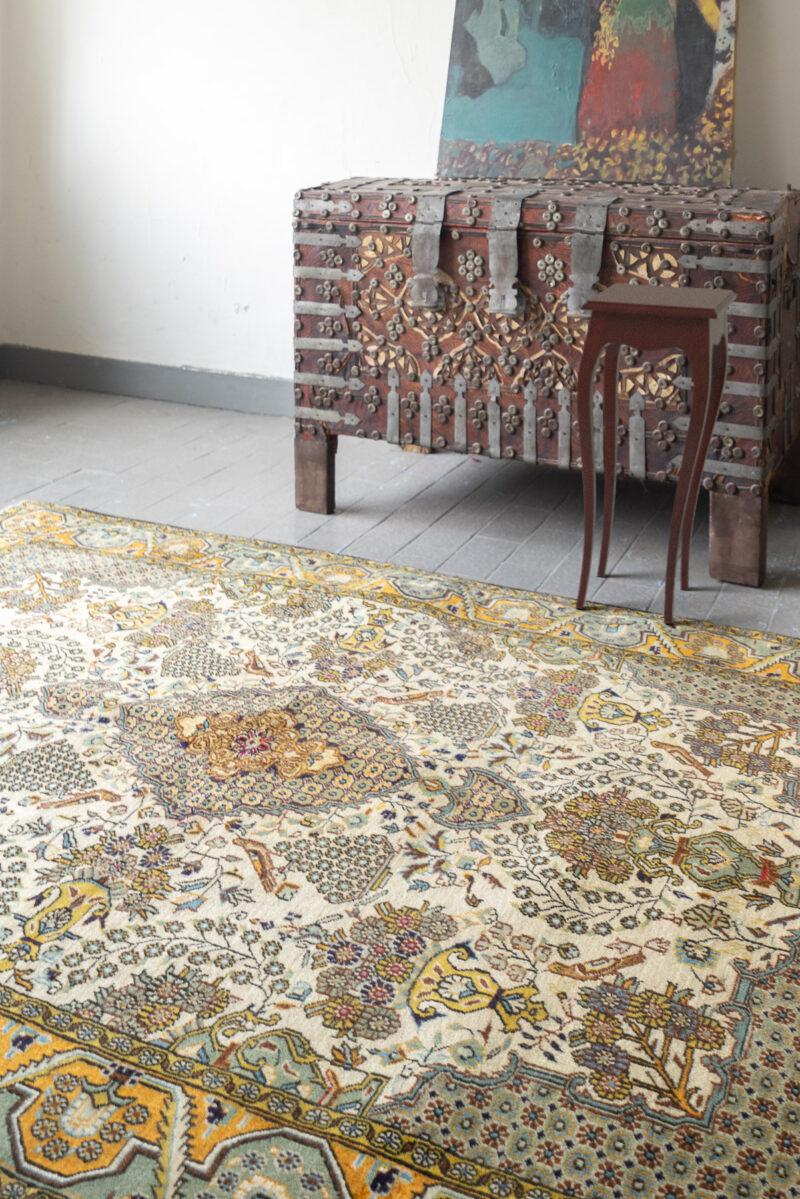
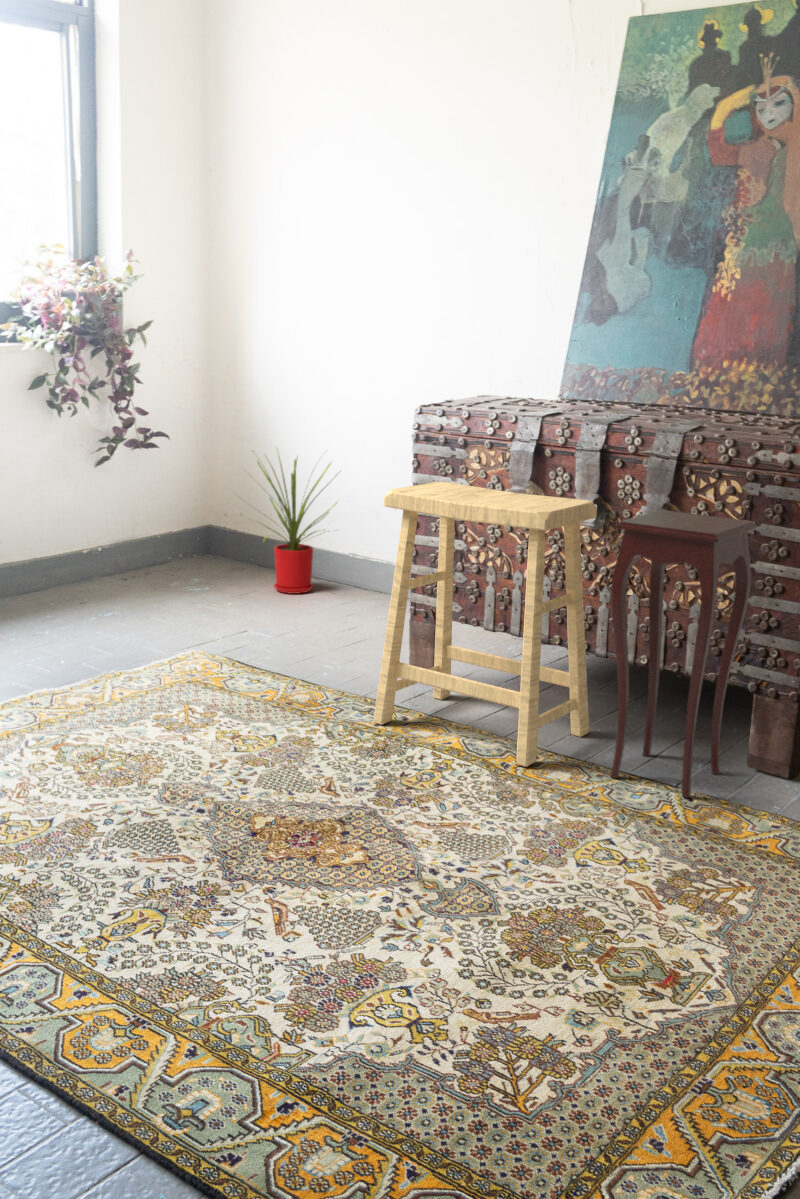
house plant: none [29,237,165,417] -> present [258,459,337,594]
stool: none [267,266,534,608] -> present [374,482,597,767]

